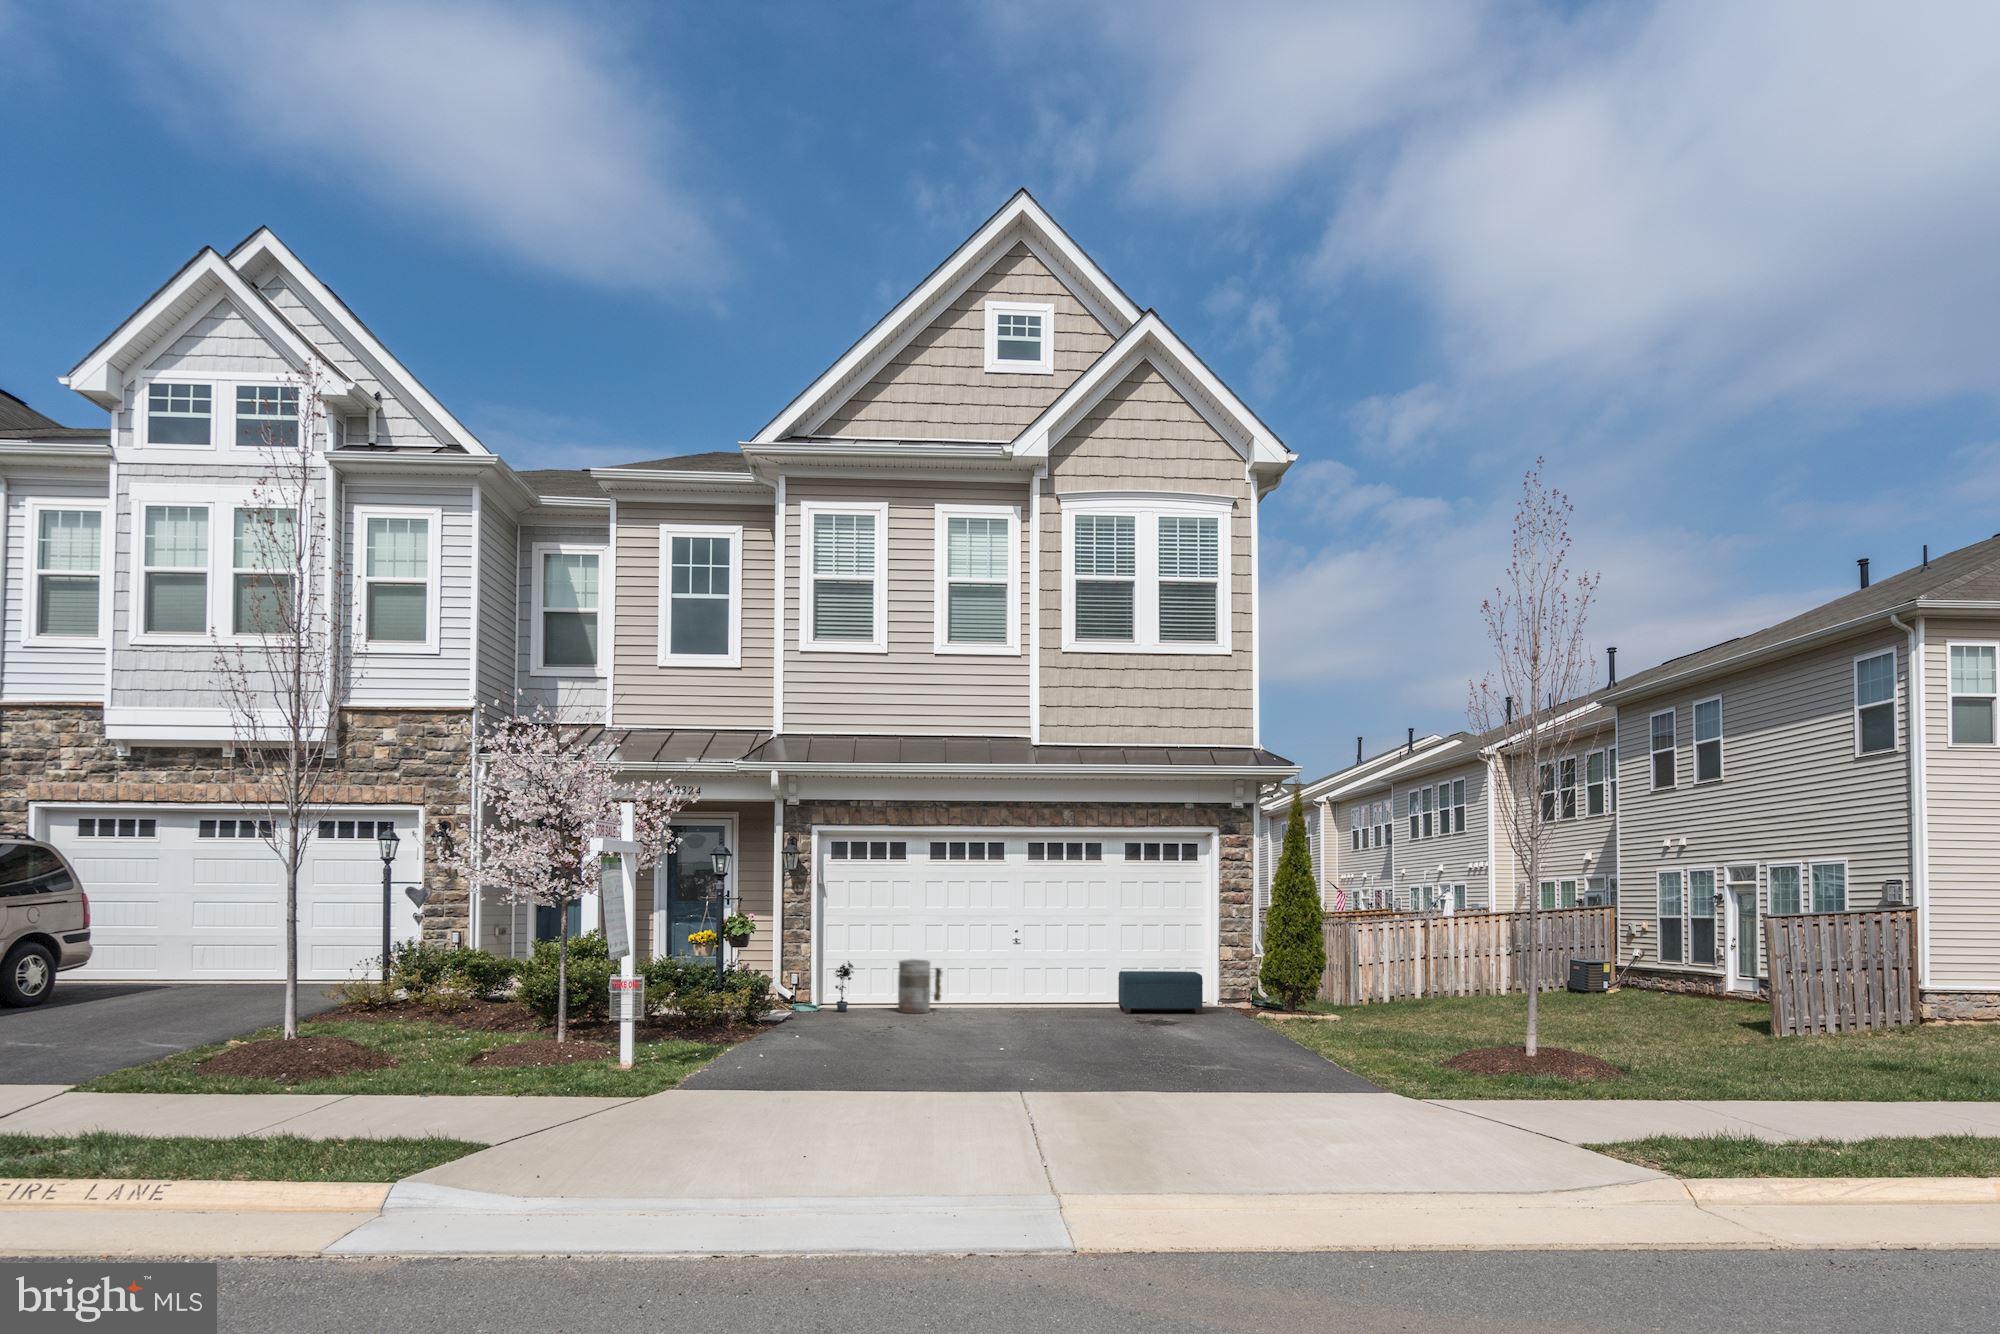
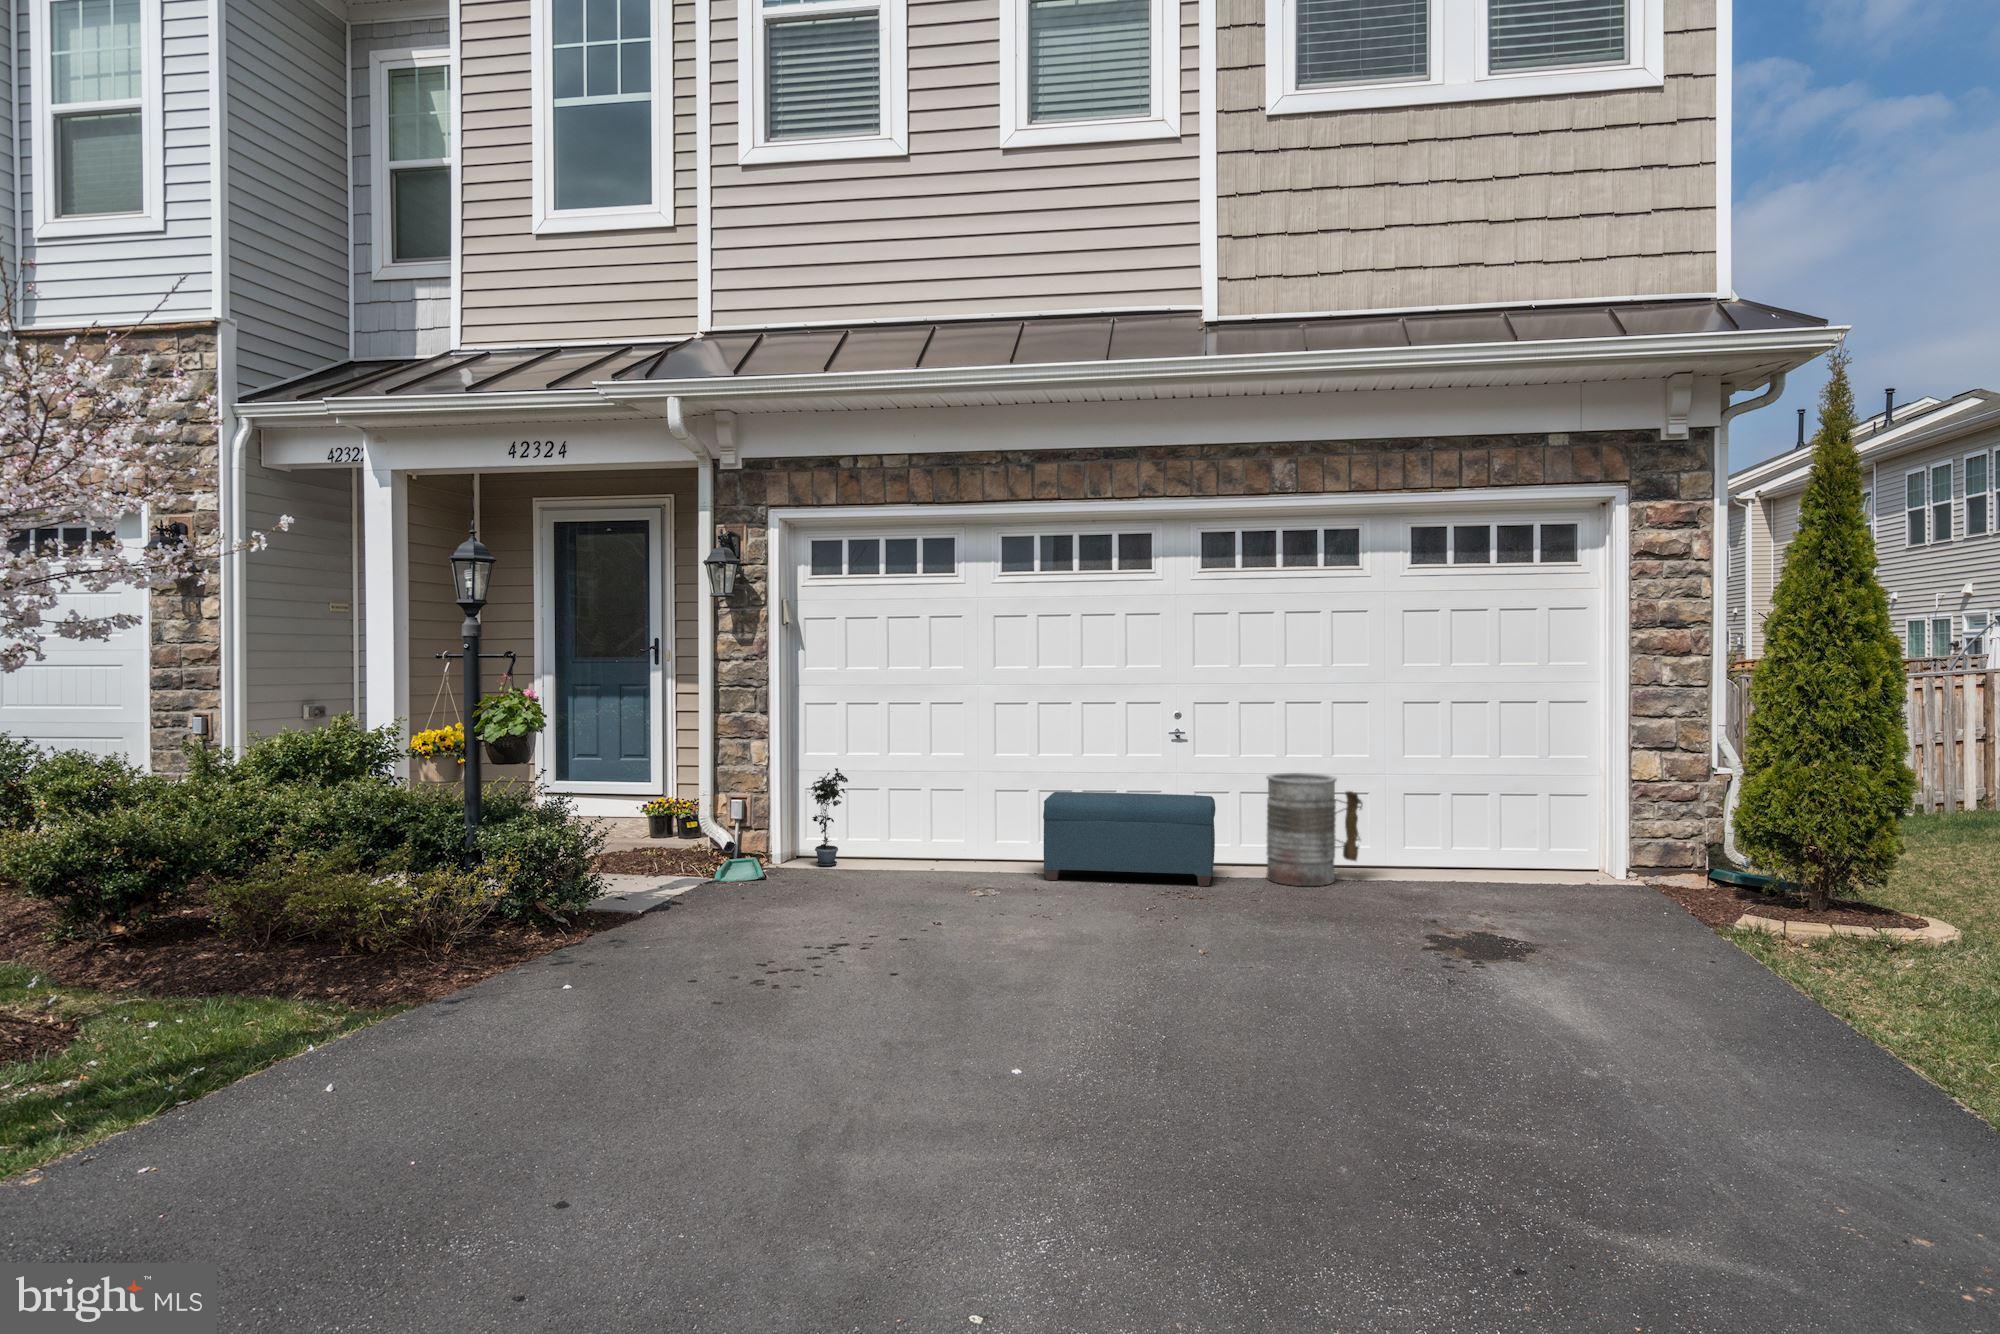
trash can: present [898,959,942,1014] -> present [1266,773,1363,886]
bench: present [1118,971,1203,1014] -> present [1043,792,1216,886]

